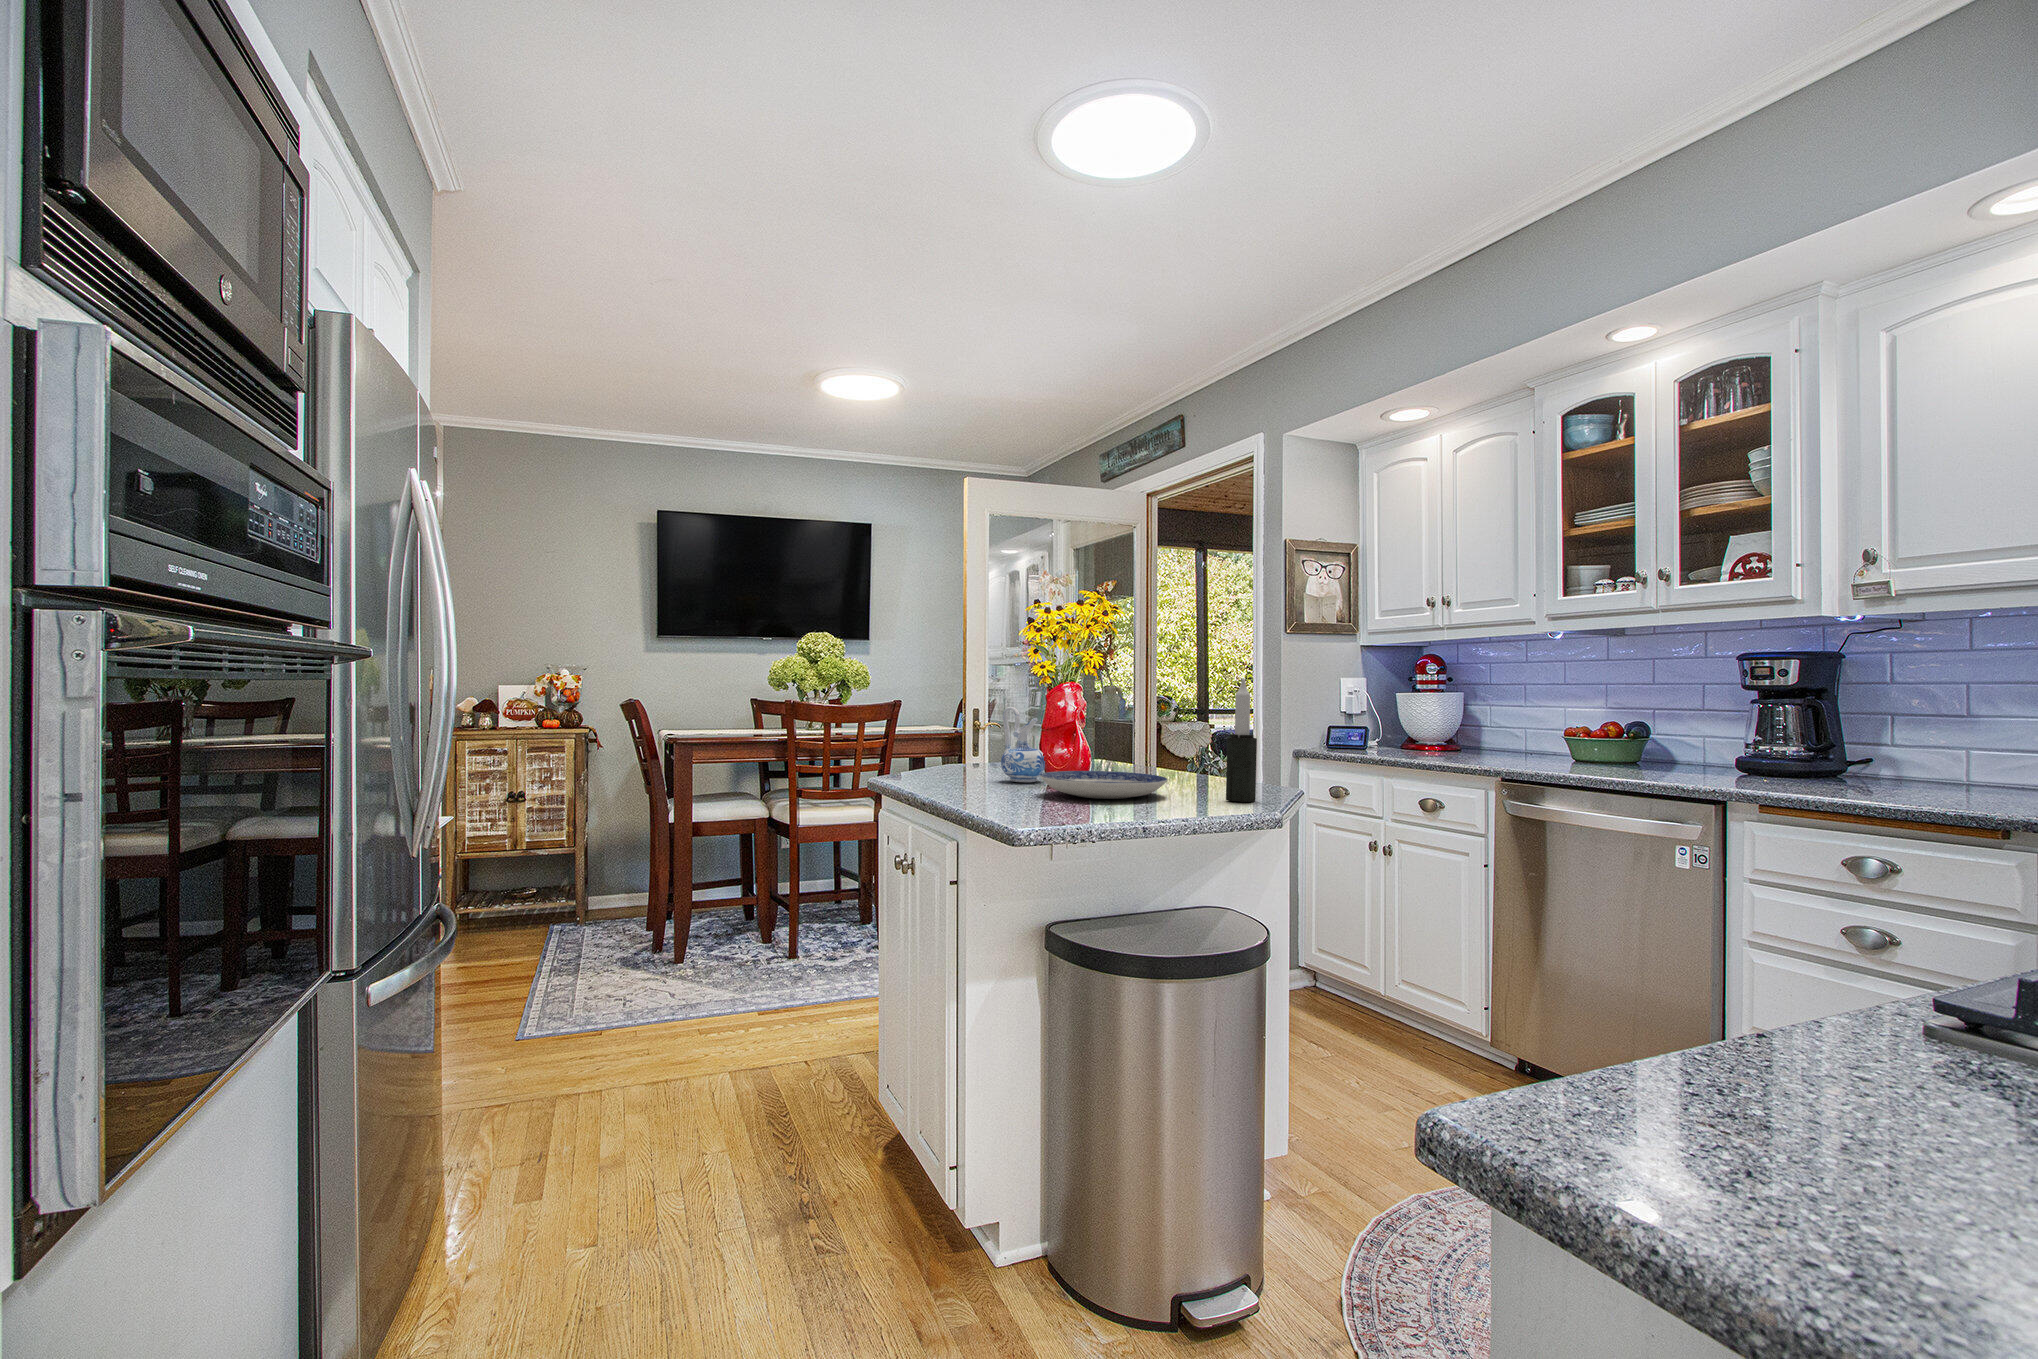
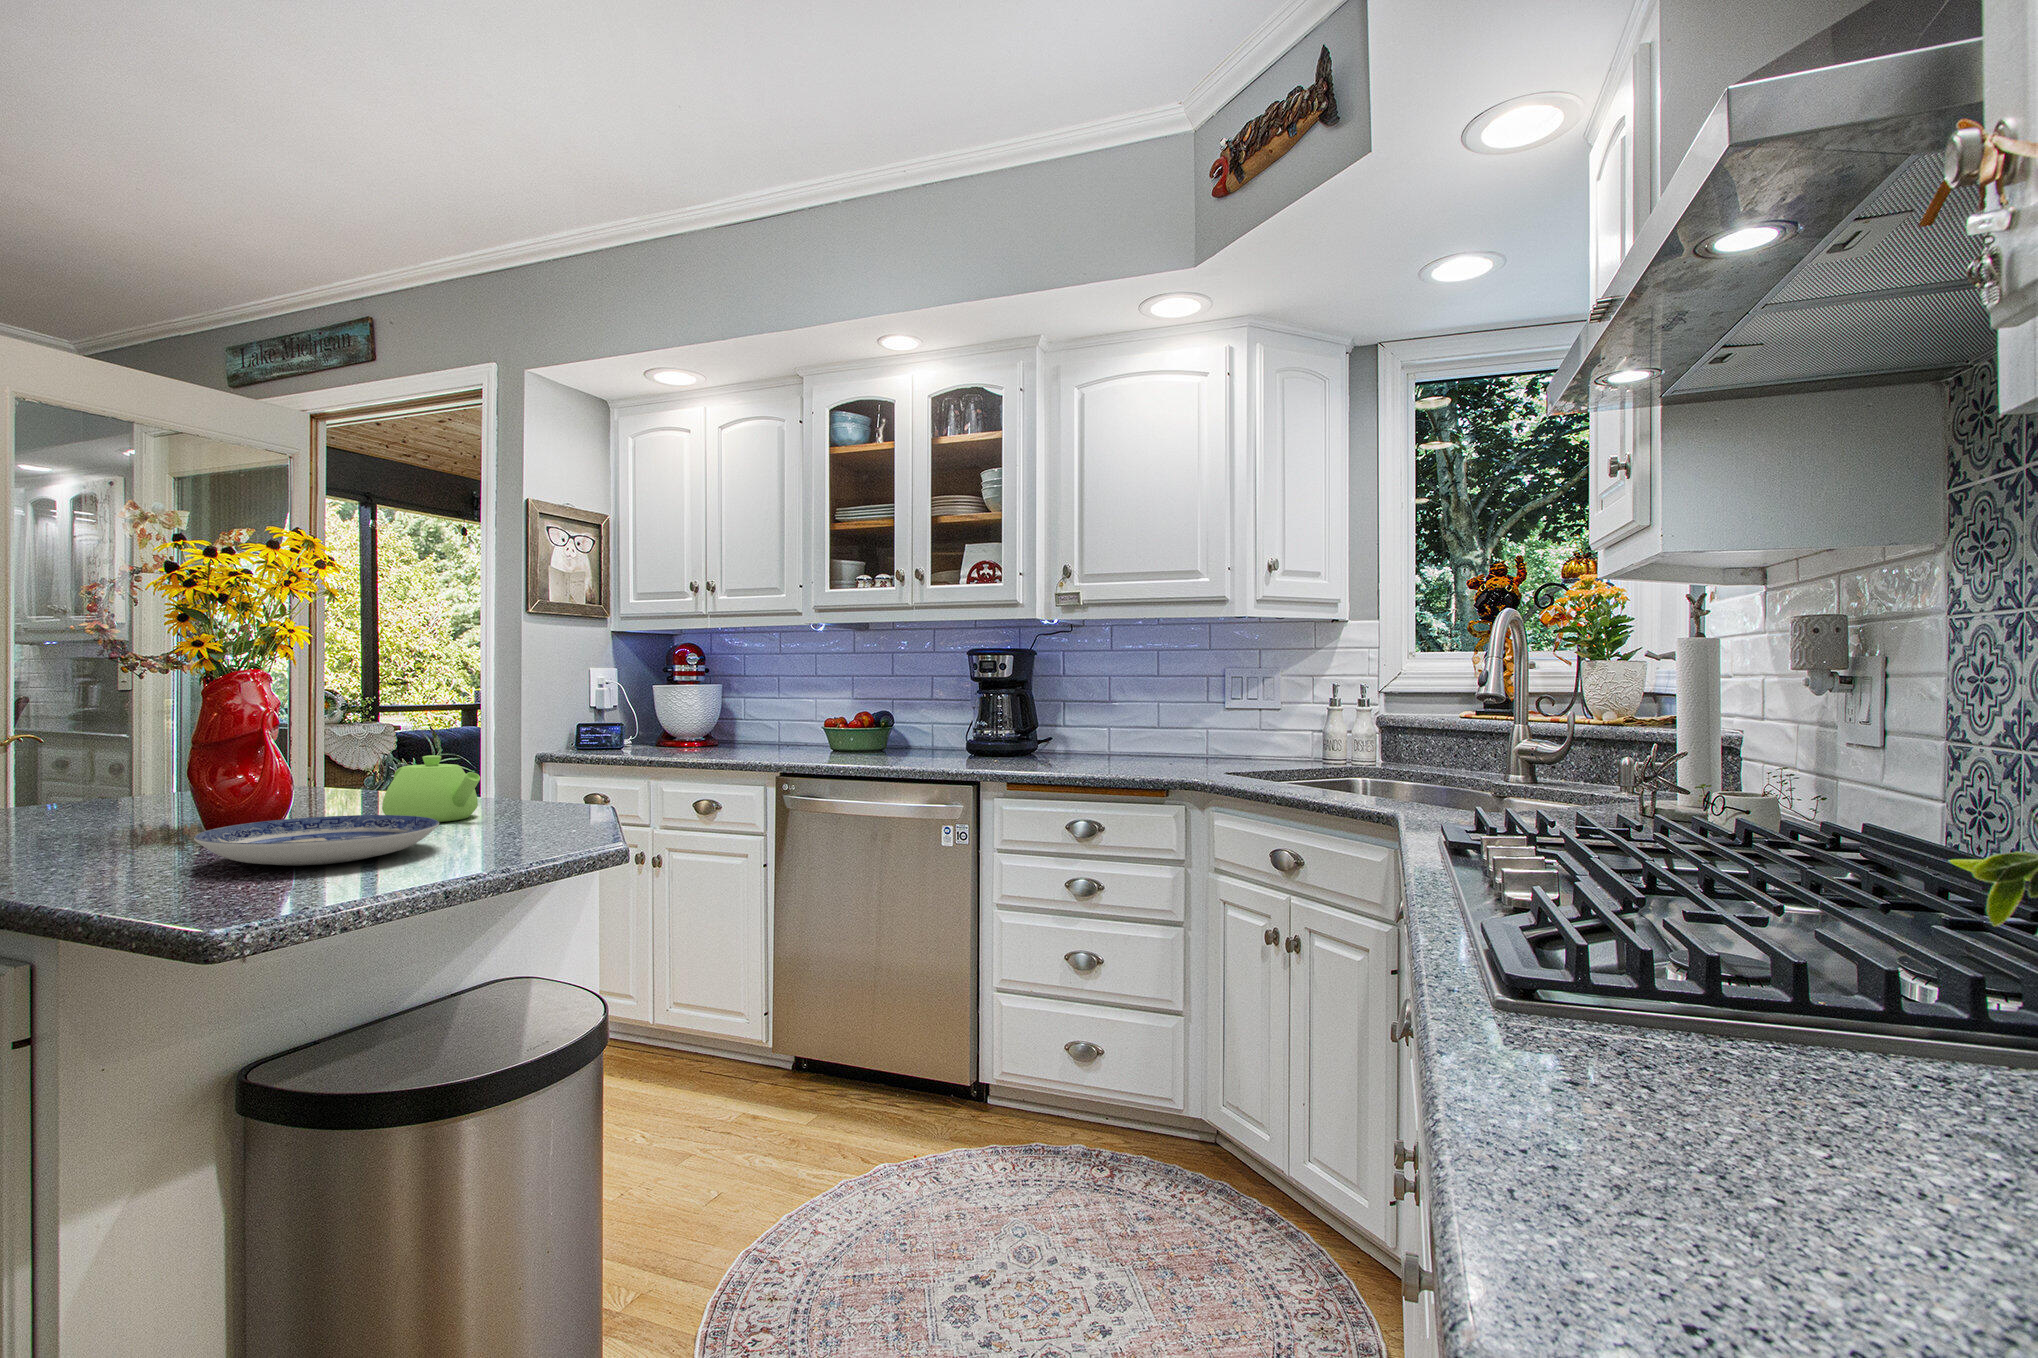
candle: present [1226,678,1257,802] -> none [533,675,576,842]
ceramic pitcher: present [1001,707,1045,782] -> none [84,722,184,849]
teapot: none [1149,737,1208,784] -> present [382,755,481,822]

